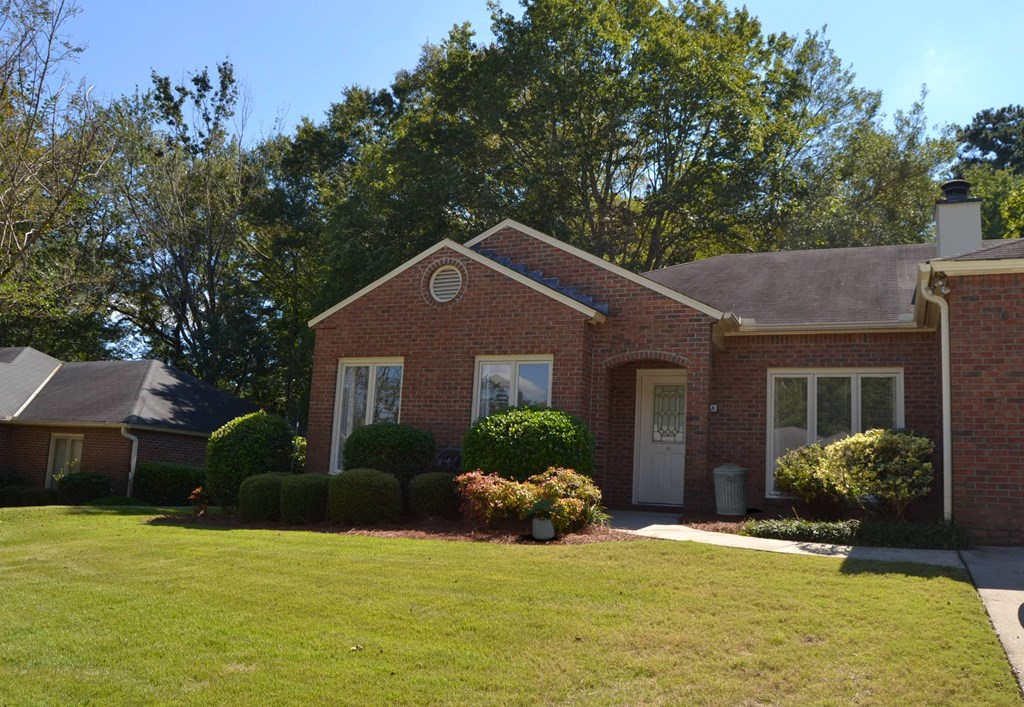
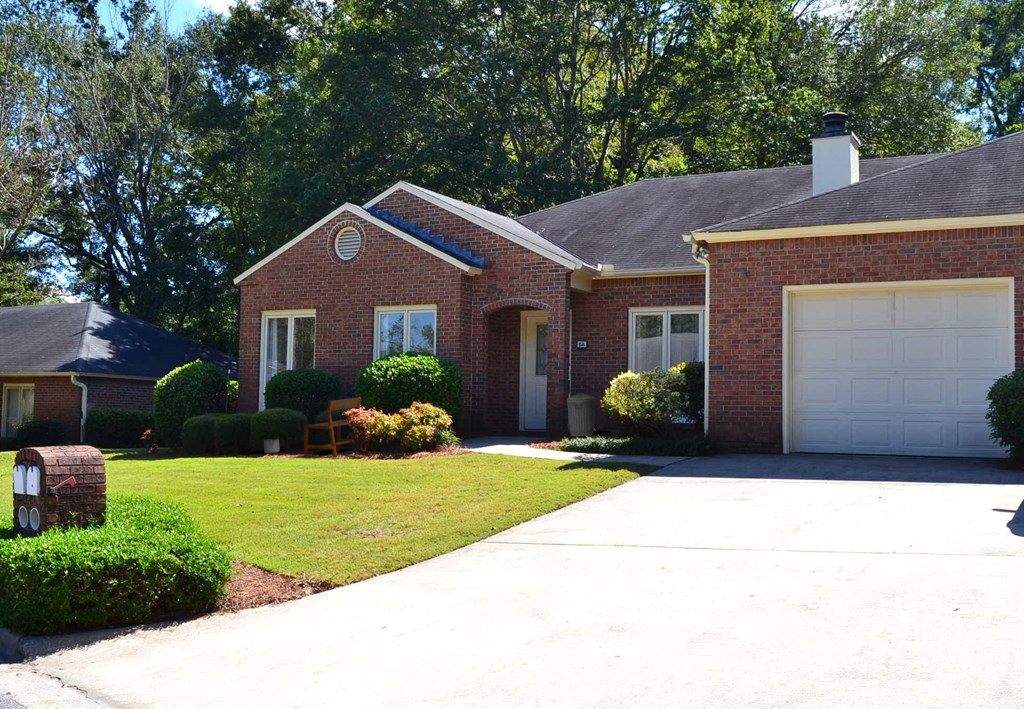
bench: none [412,459,483,535] -> present [304,397,366,457]
potted plant: present [524,497,564,540] -> present [257,424,287,454]

